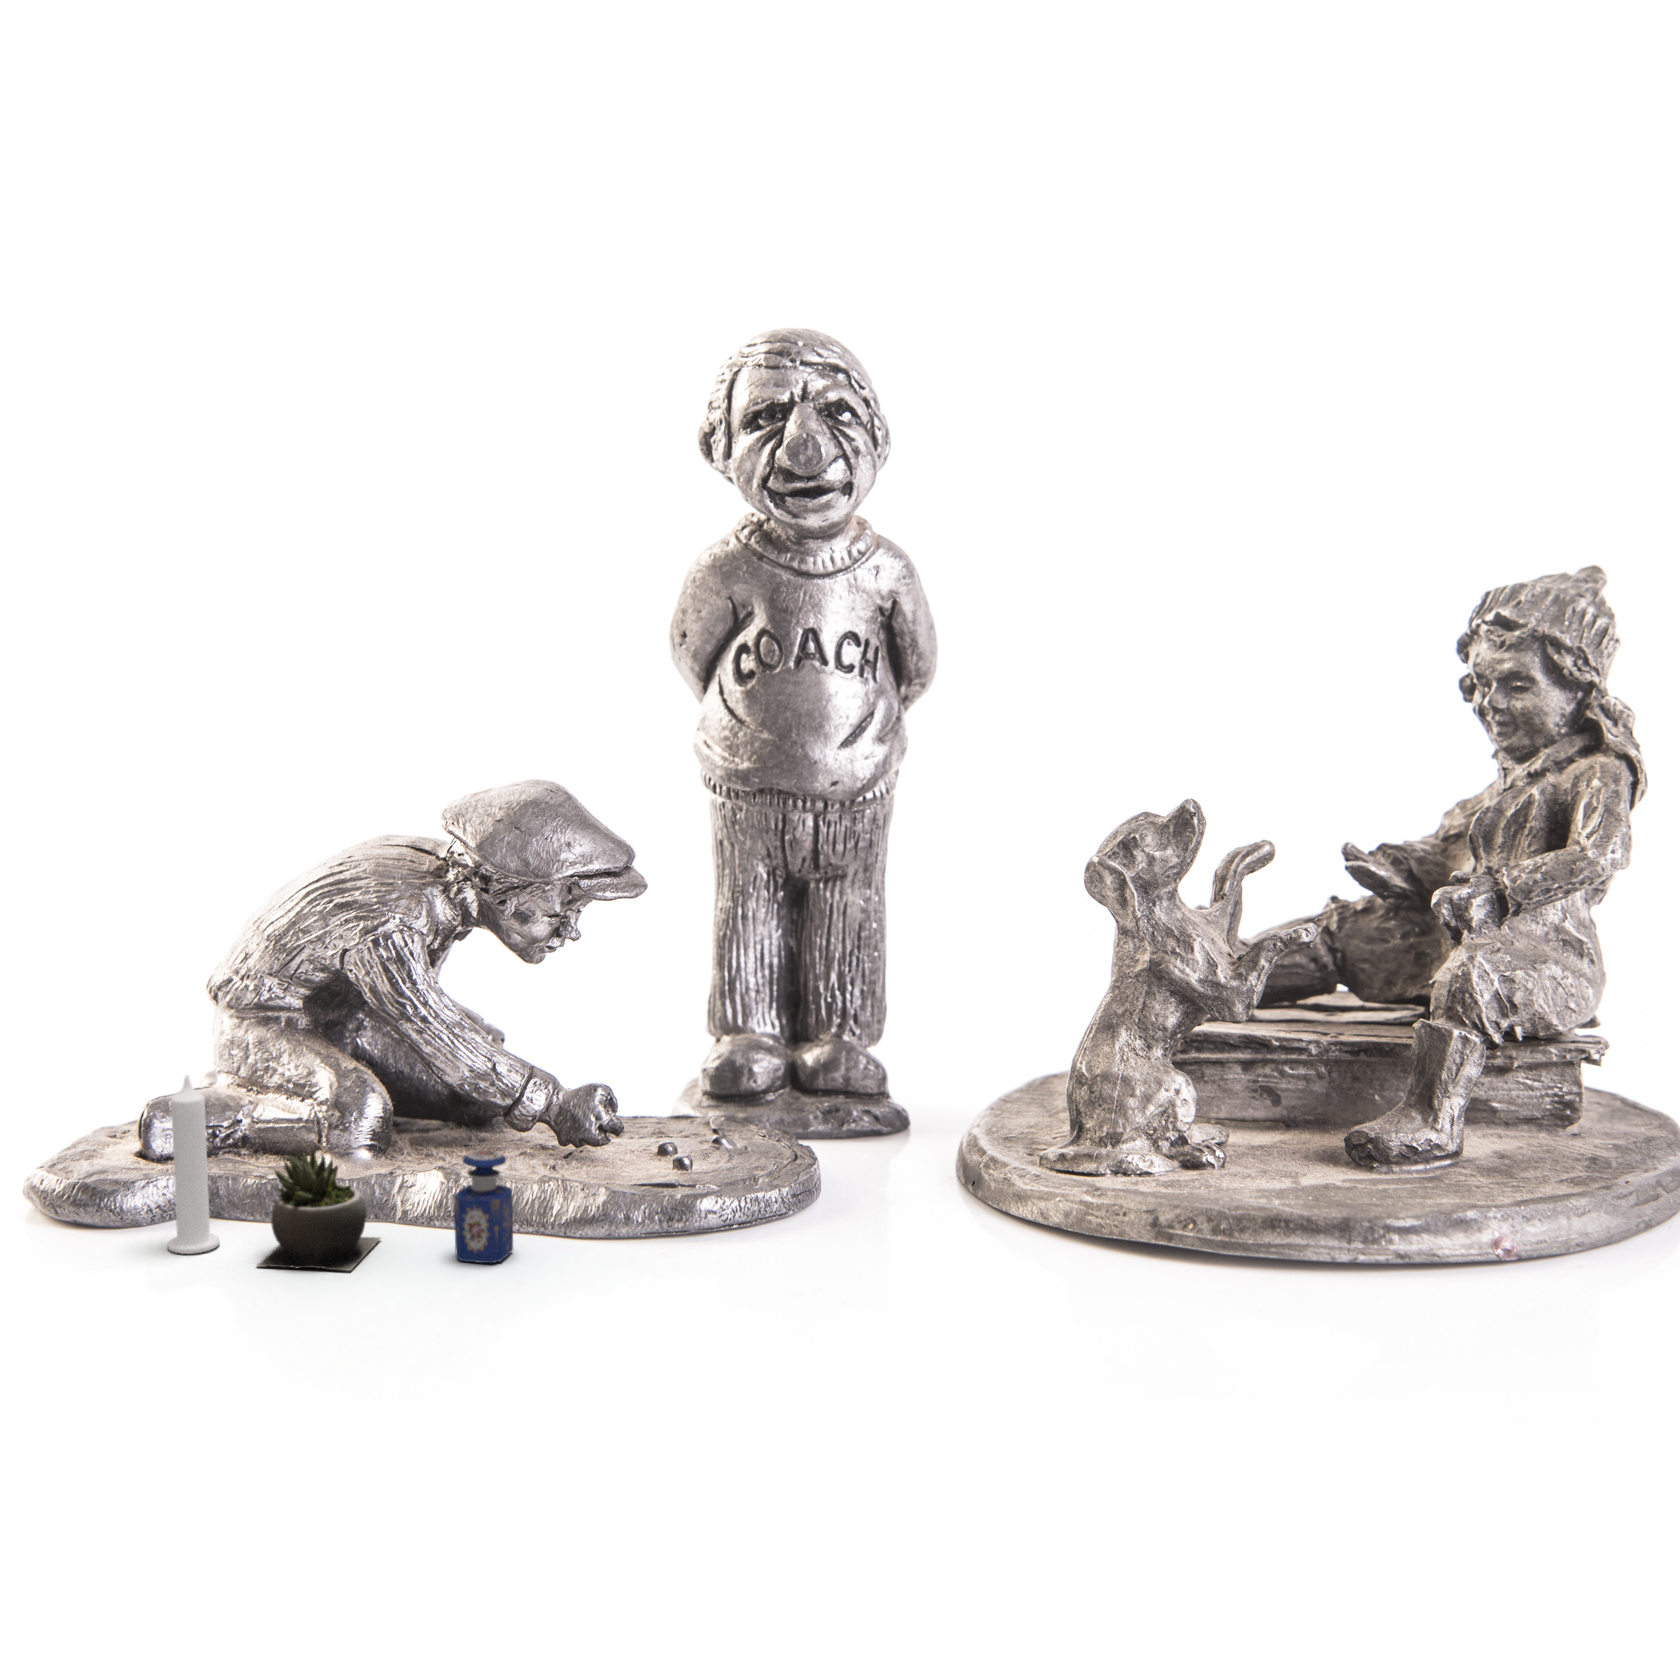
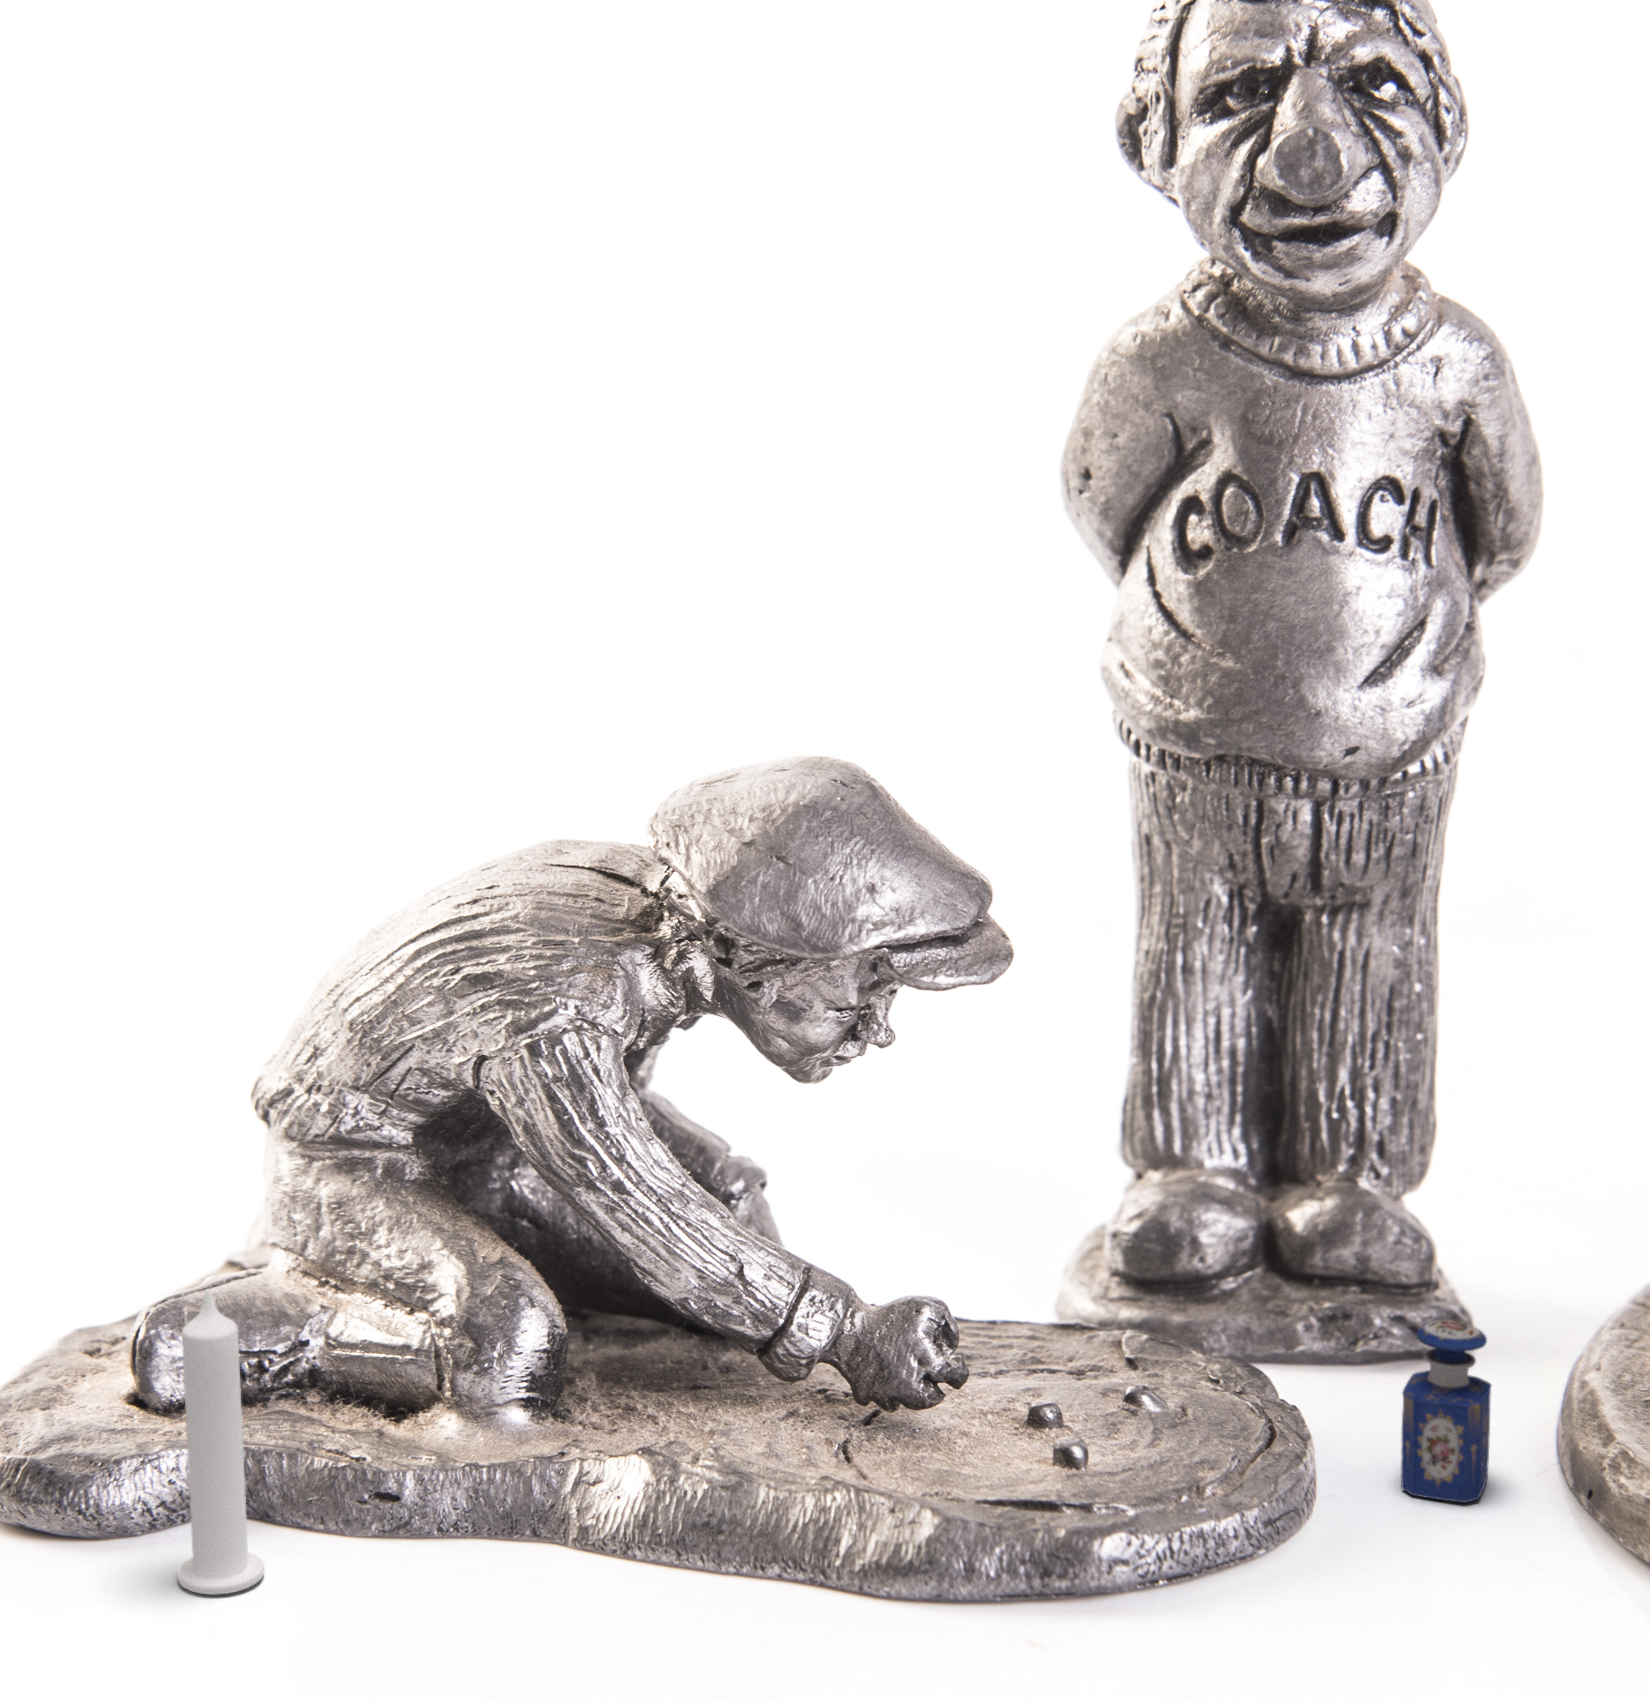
succulent plant: present [258,1150,380,1271] -> none [319,1424,537,1652]
perfume bottle: present [454,1150,513,1263] -> present [1401,1320,1491,1503]

